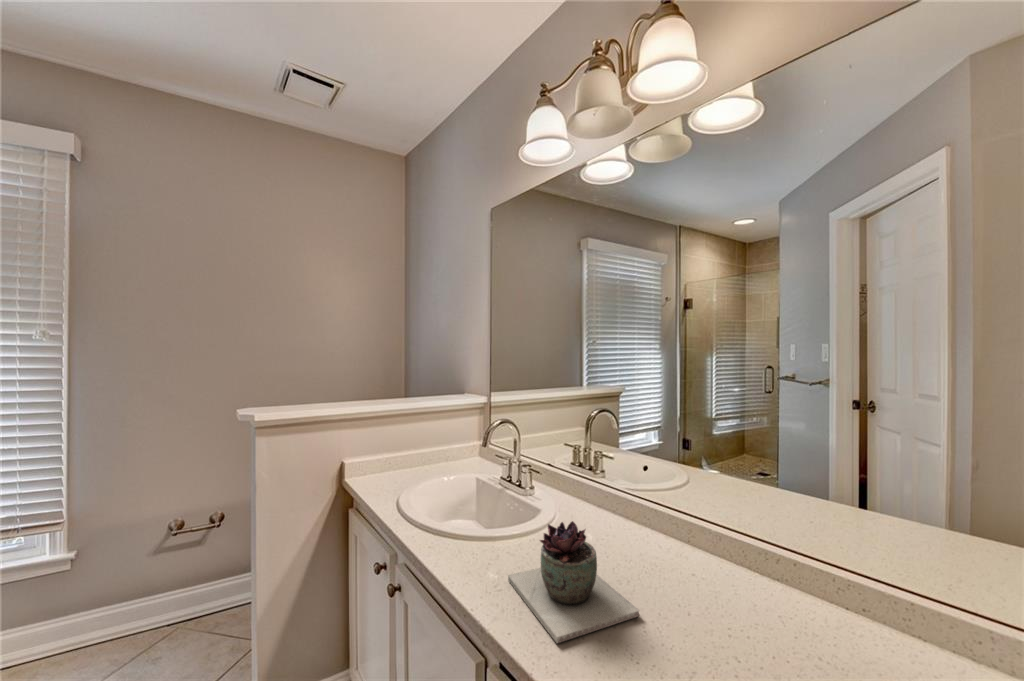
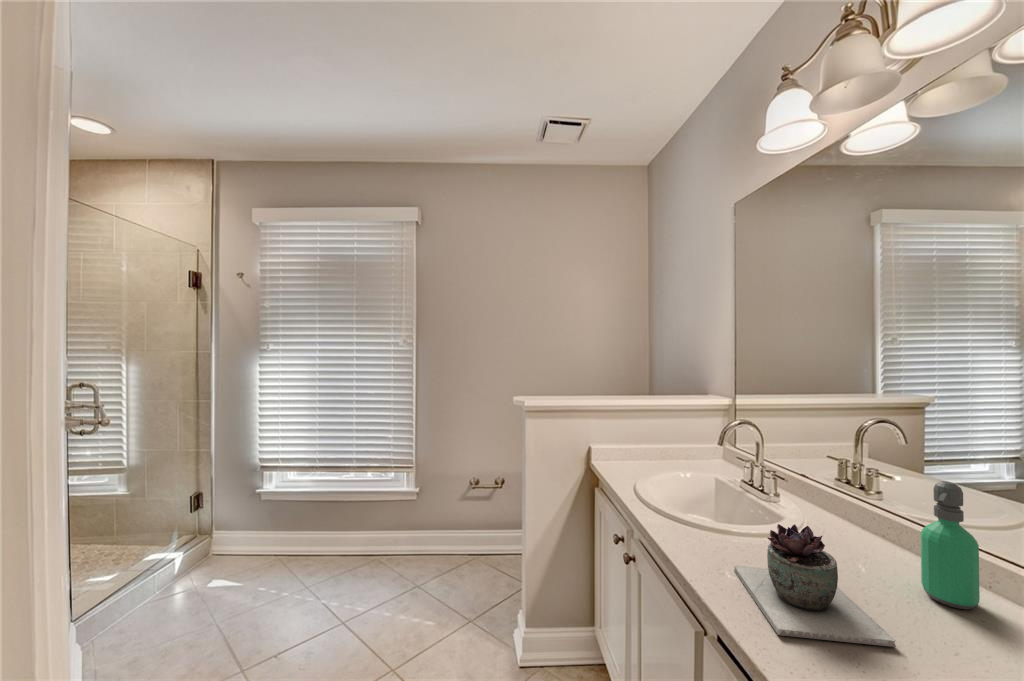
soap dispenser: none [642,459,676,561] -> present [921,481,980,609]

